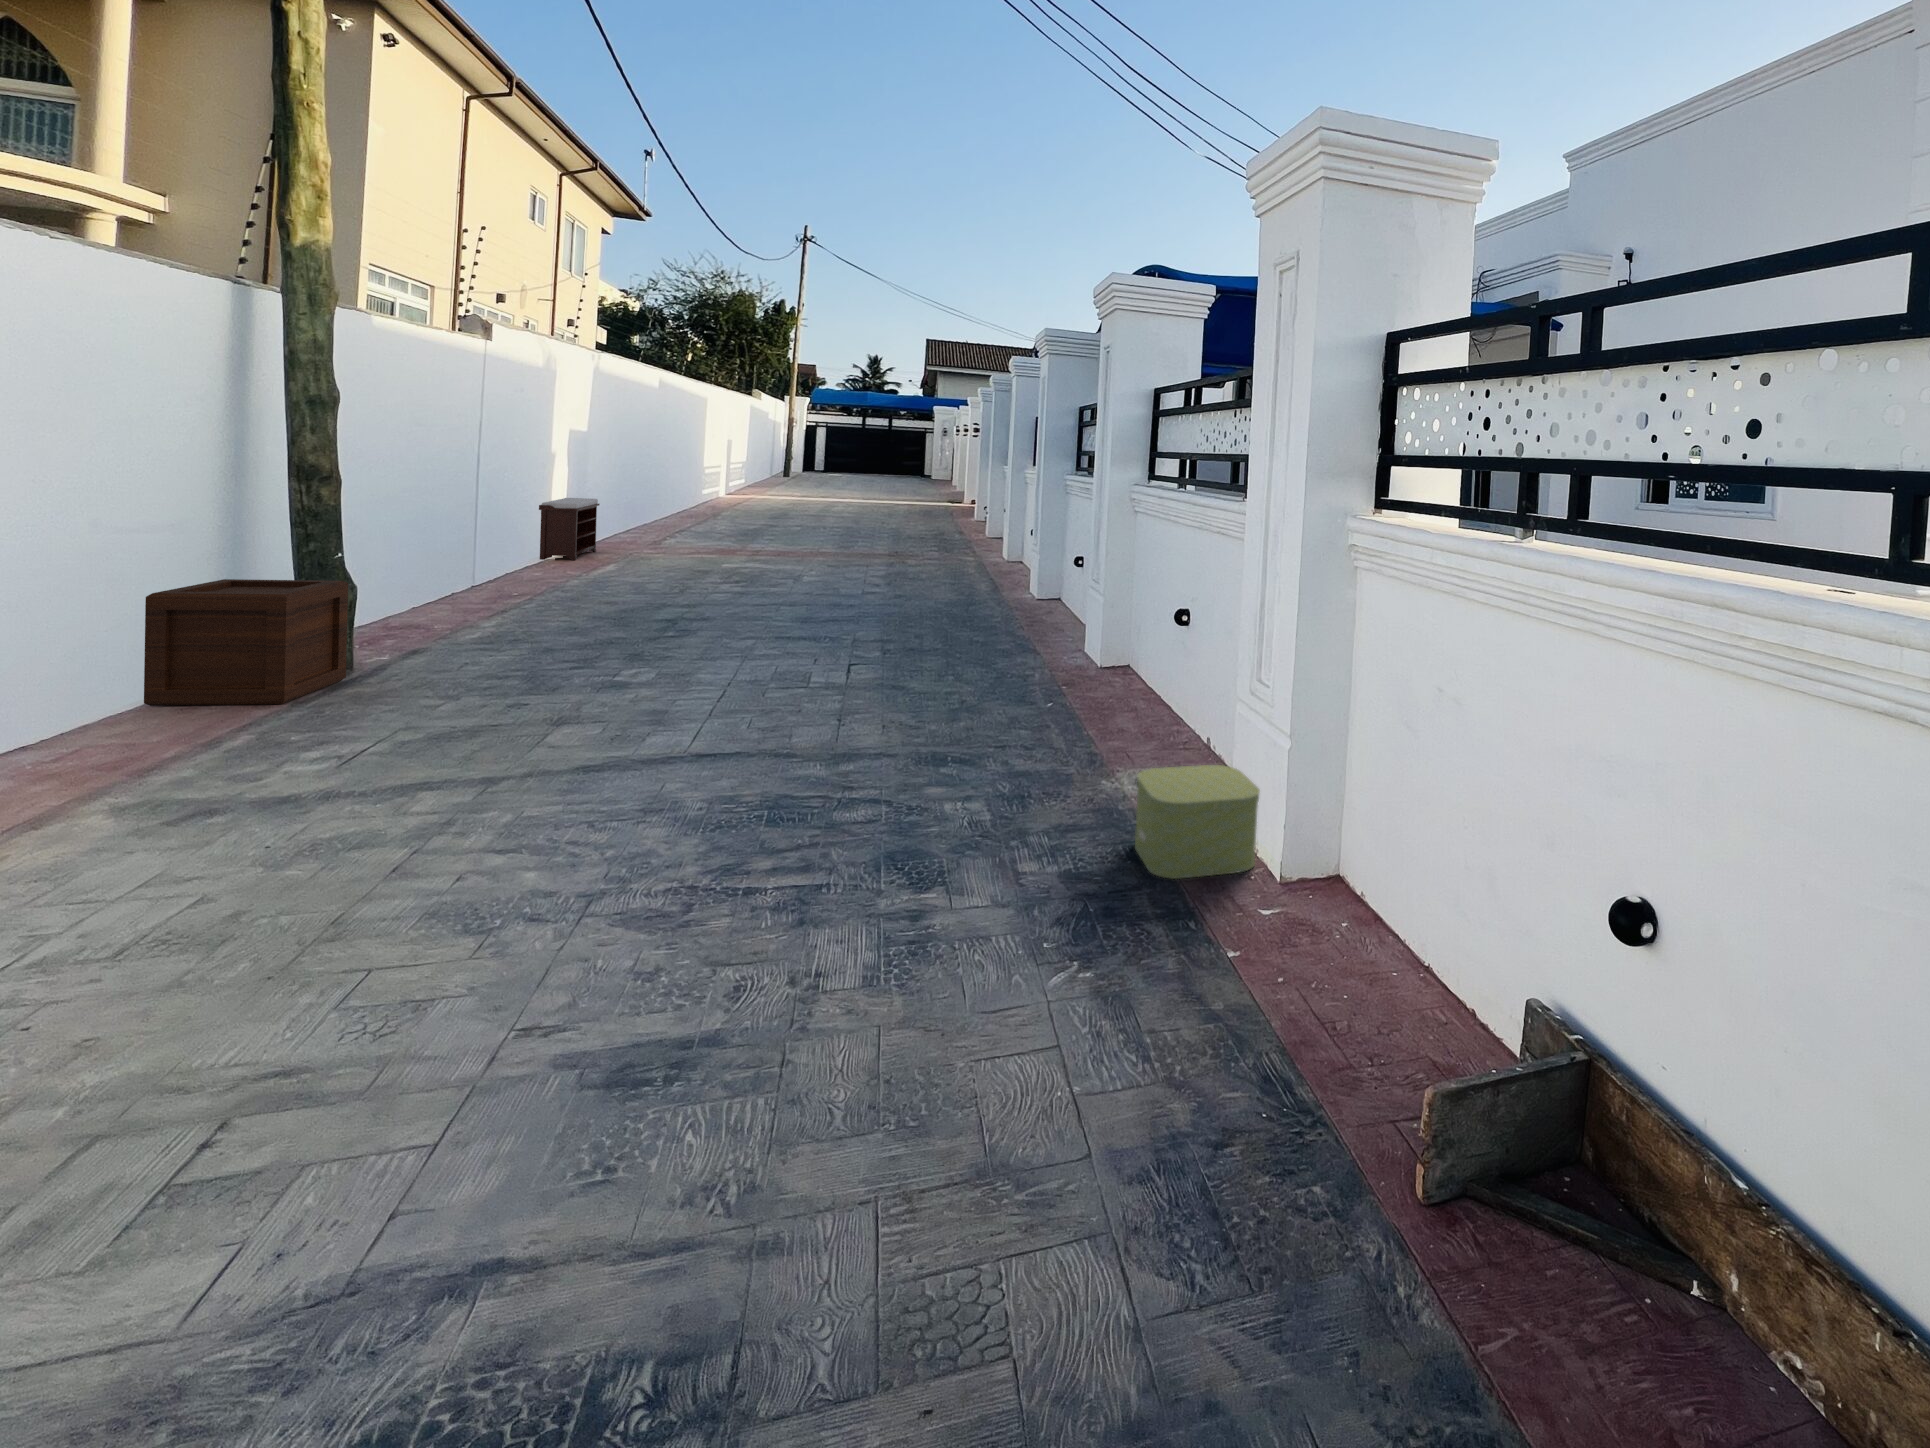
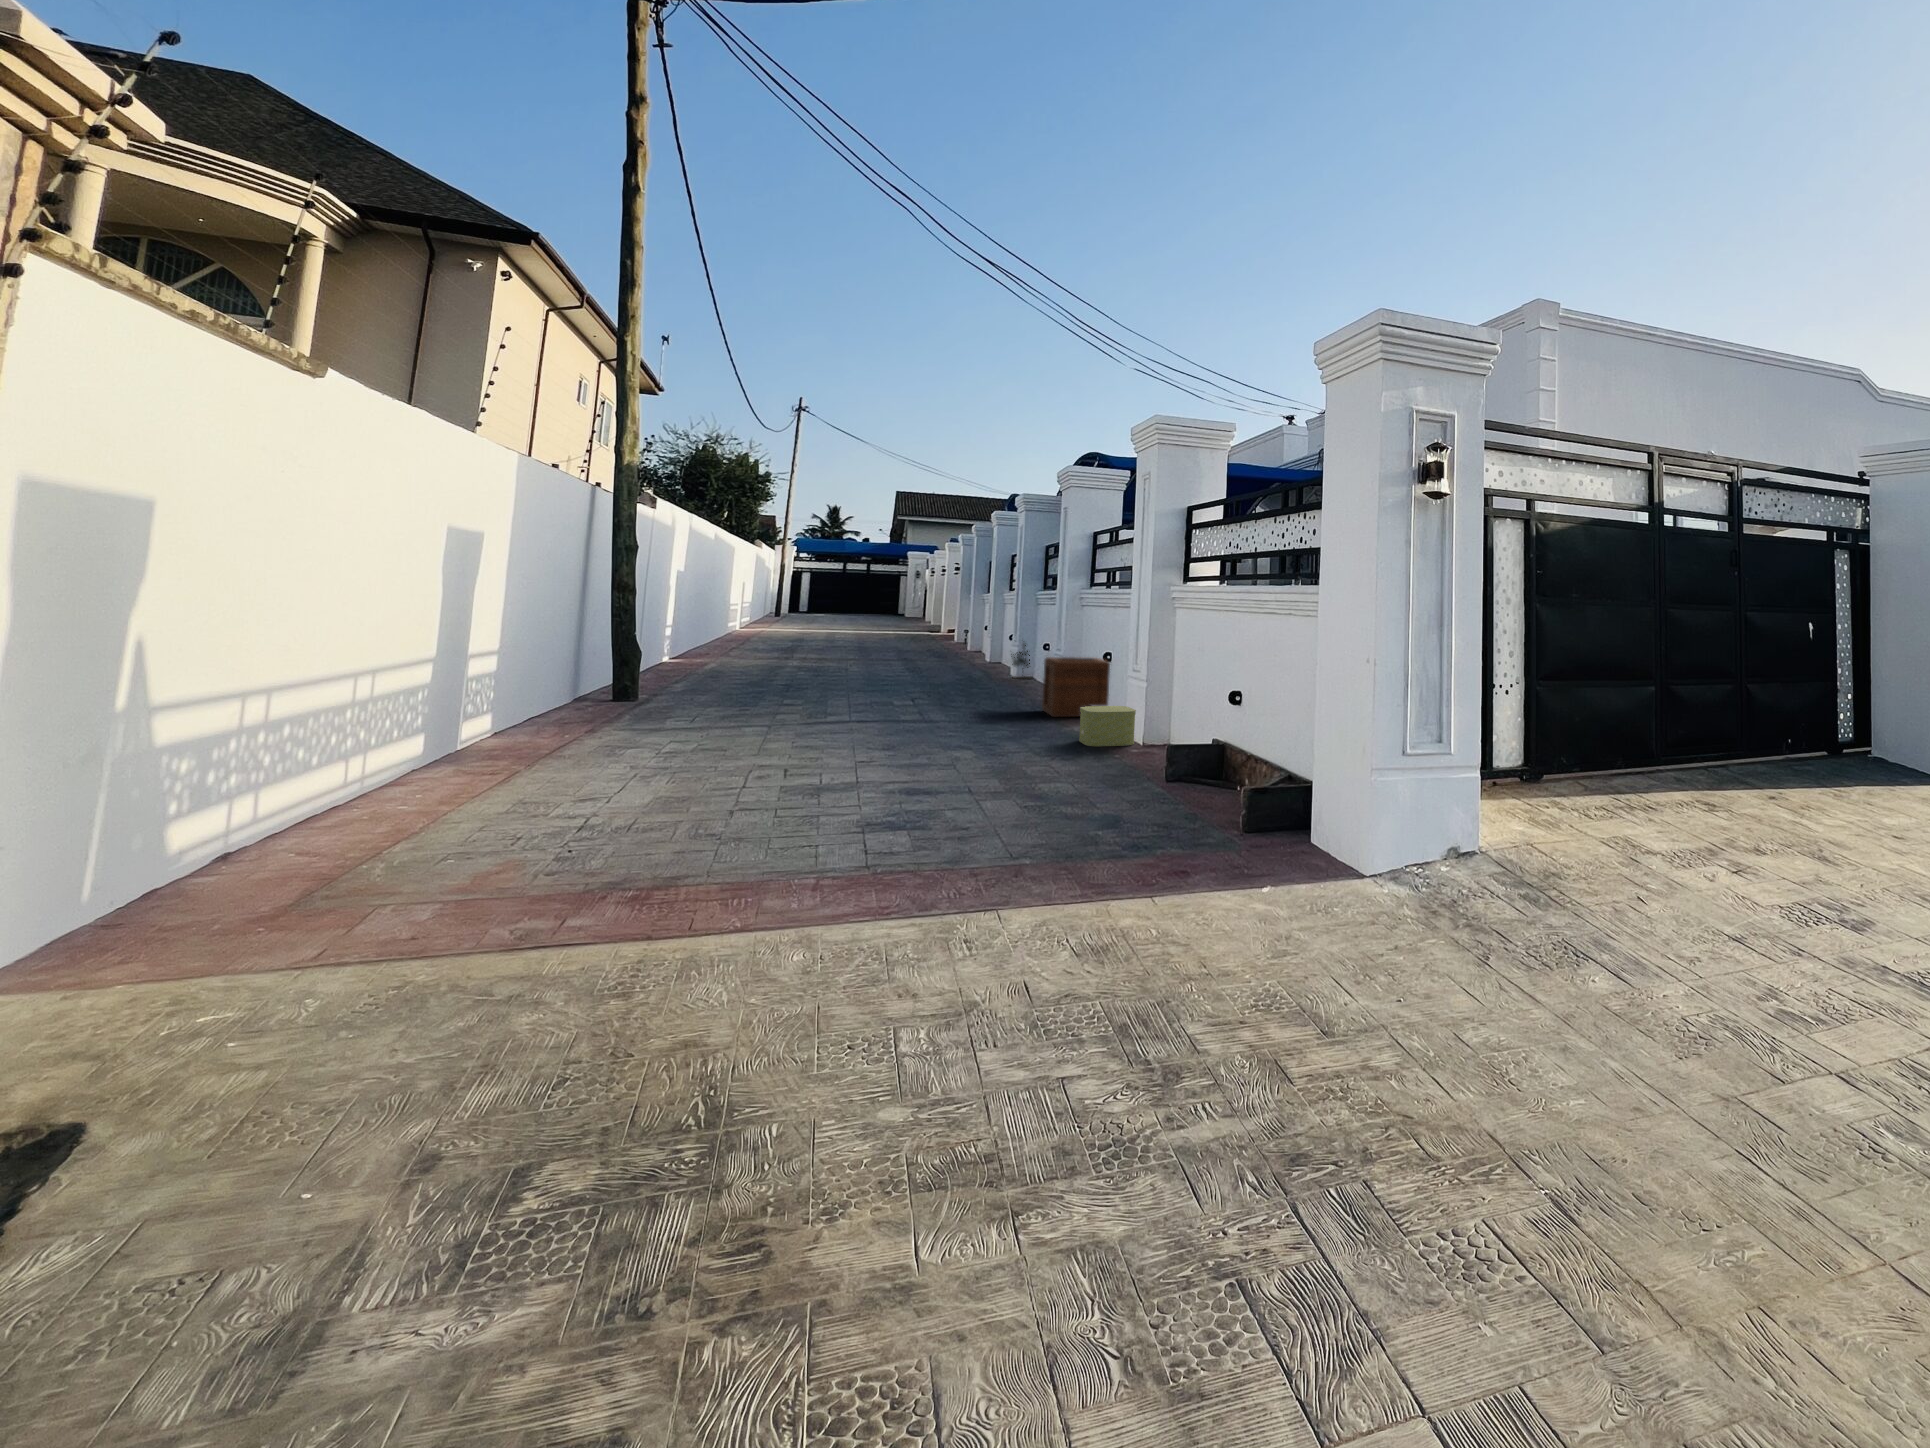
bench: present [539,498,600,560] -> none [661,618,697,660]
potted tree: none [1027,546,1068,609] -> present [1011,644,1031,679]
wooden crate: present [144,579,348,706] -> present [1042,657,1110,717]

